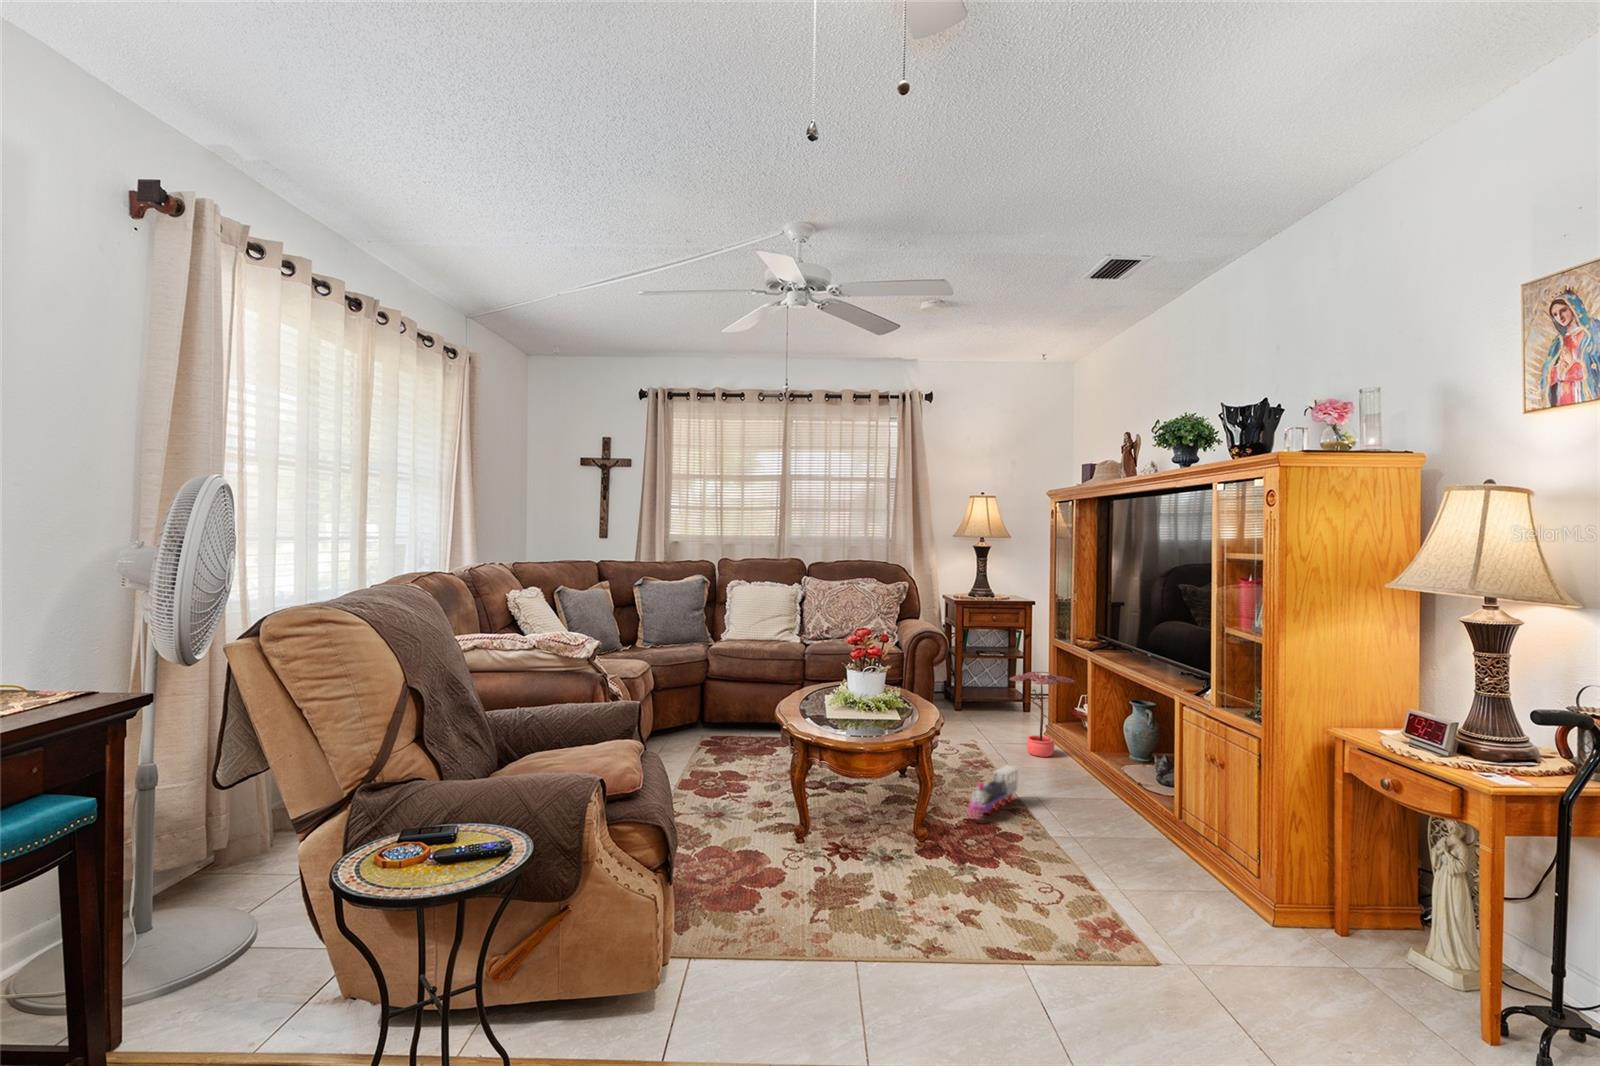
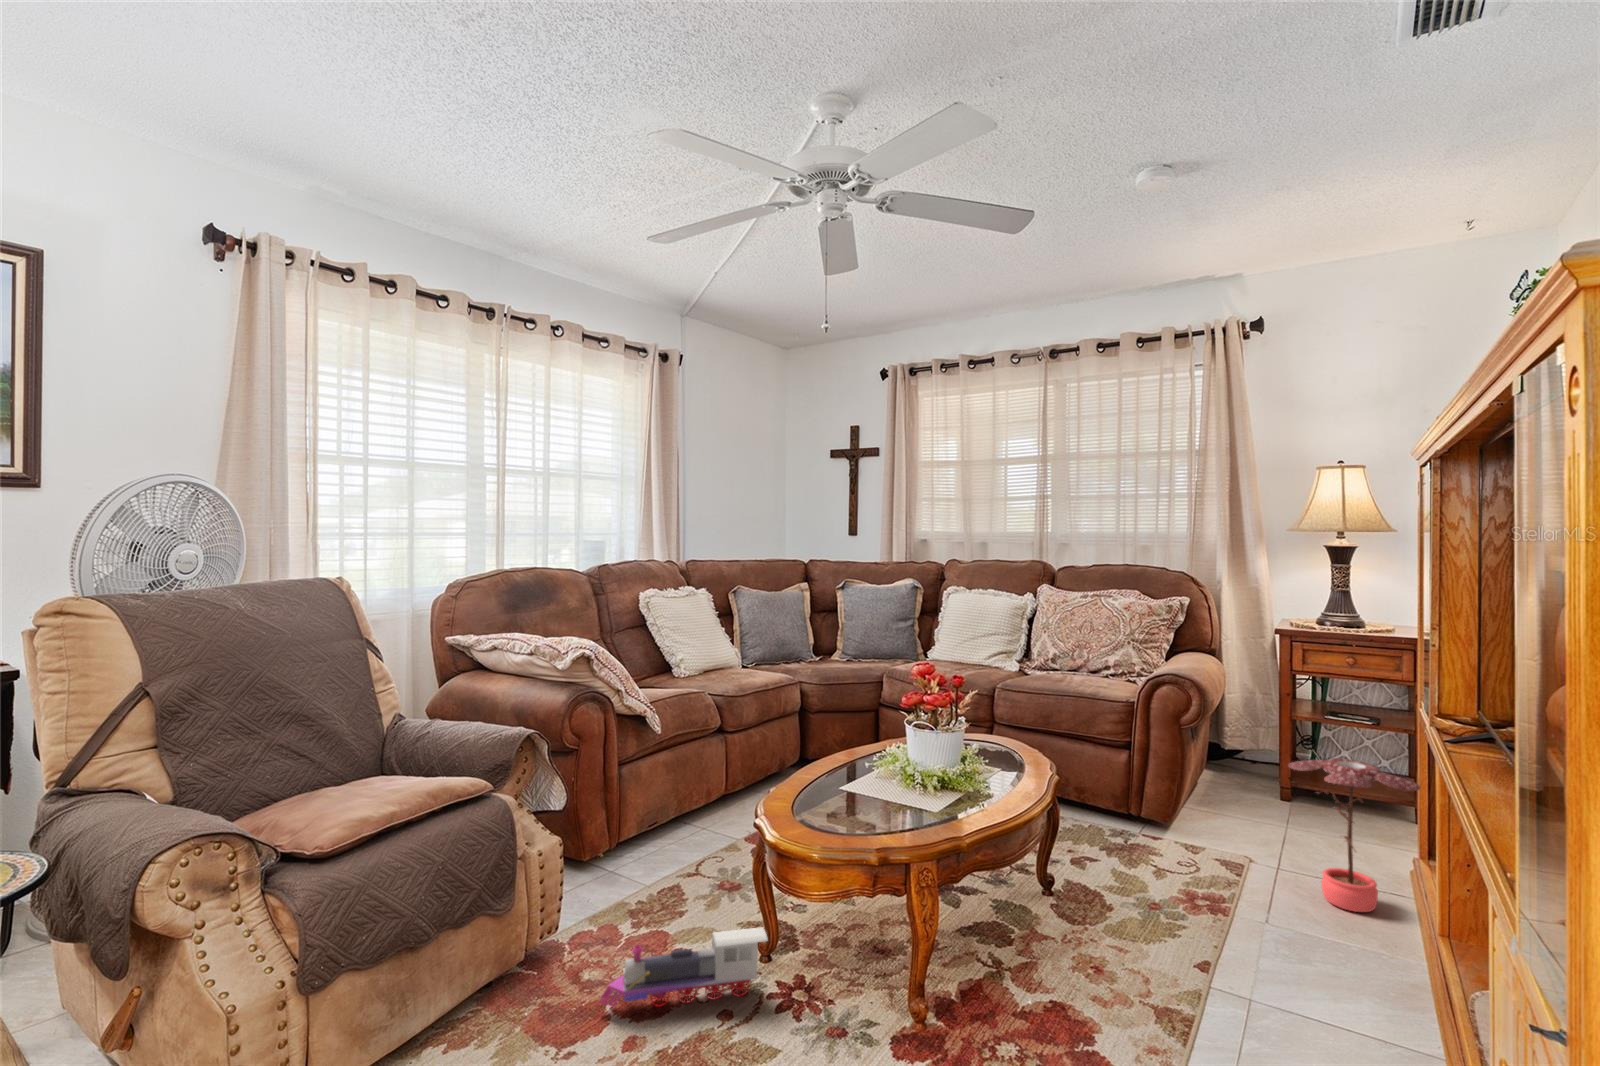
toy train: present [968,765,1019,818] -> present [599,927,768,1007]

